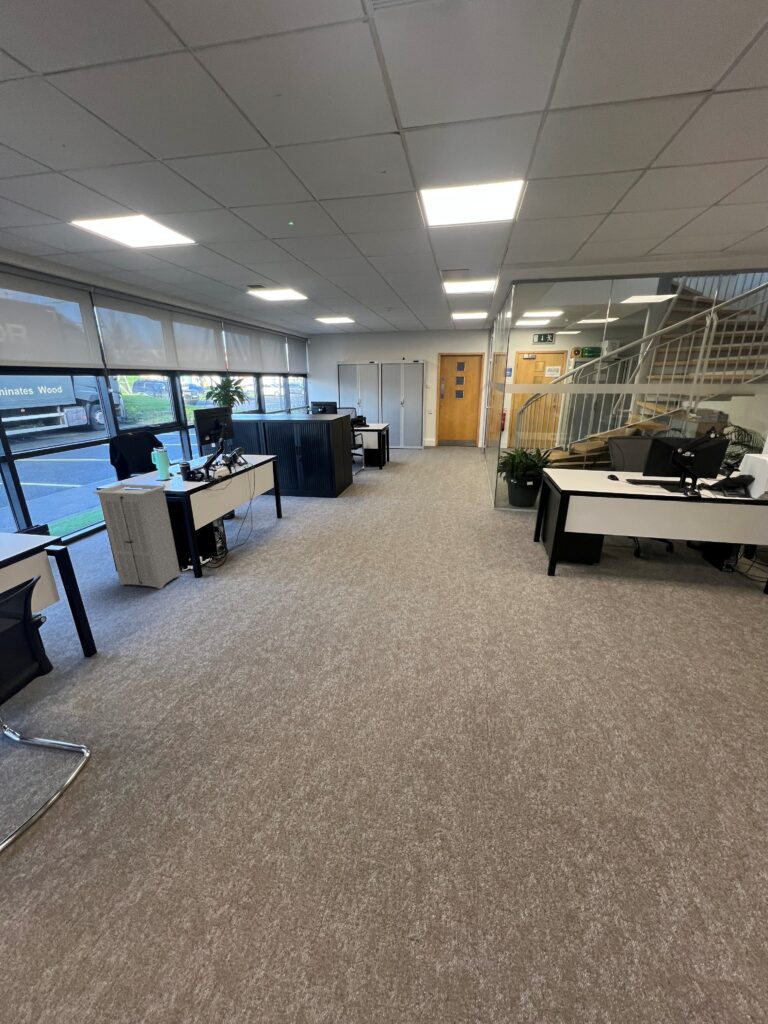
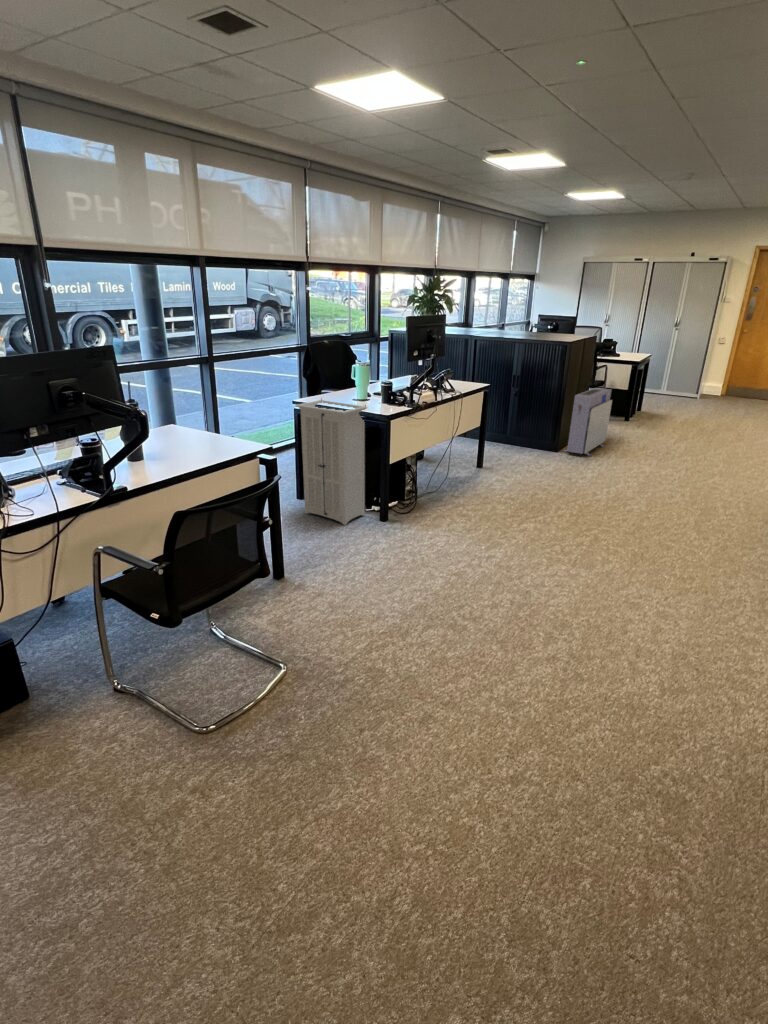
air purifier: none [342,450,369,498] -> present [564,388,612,456]

